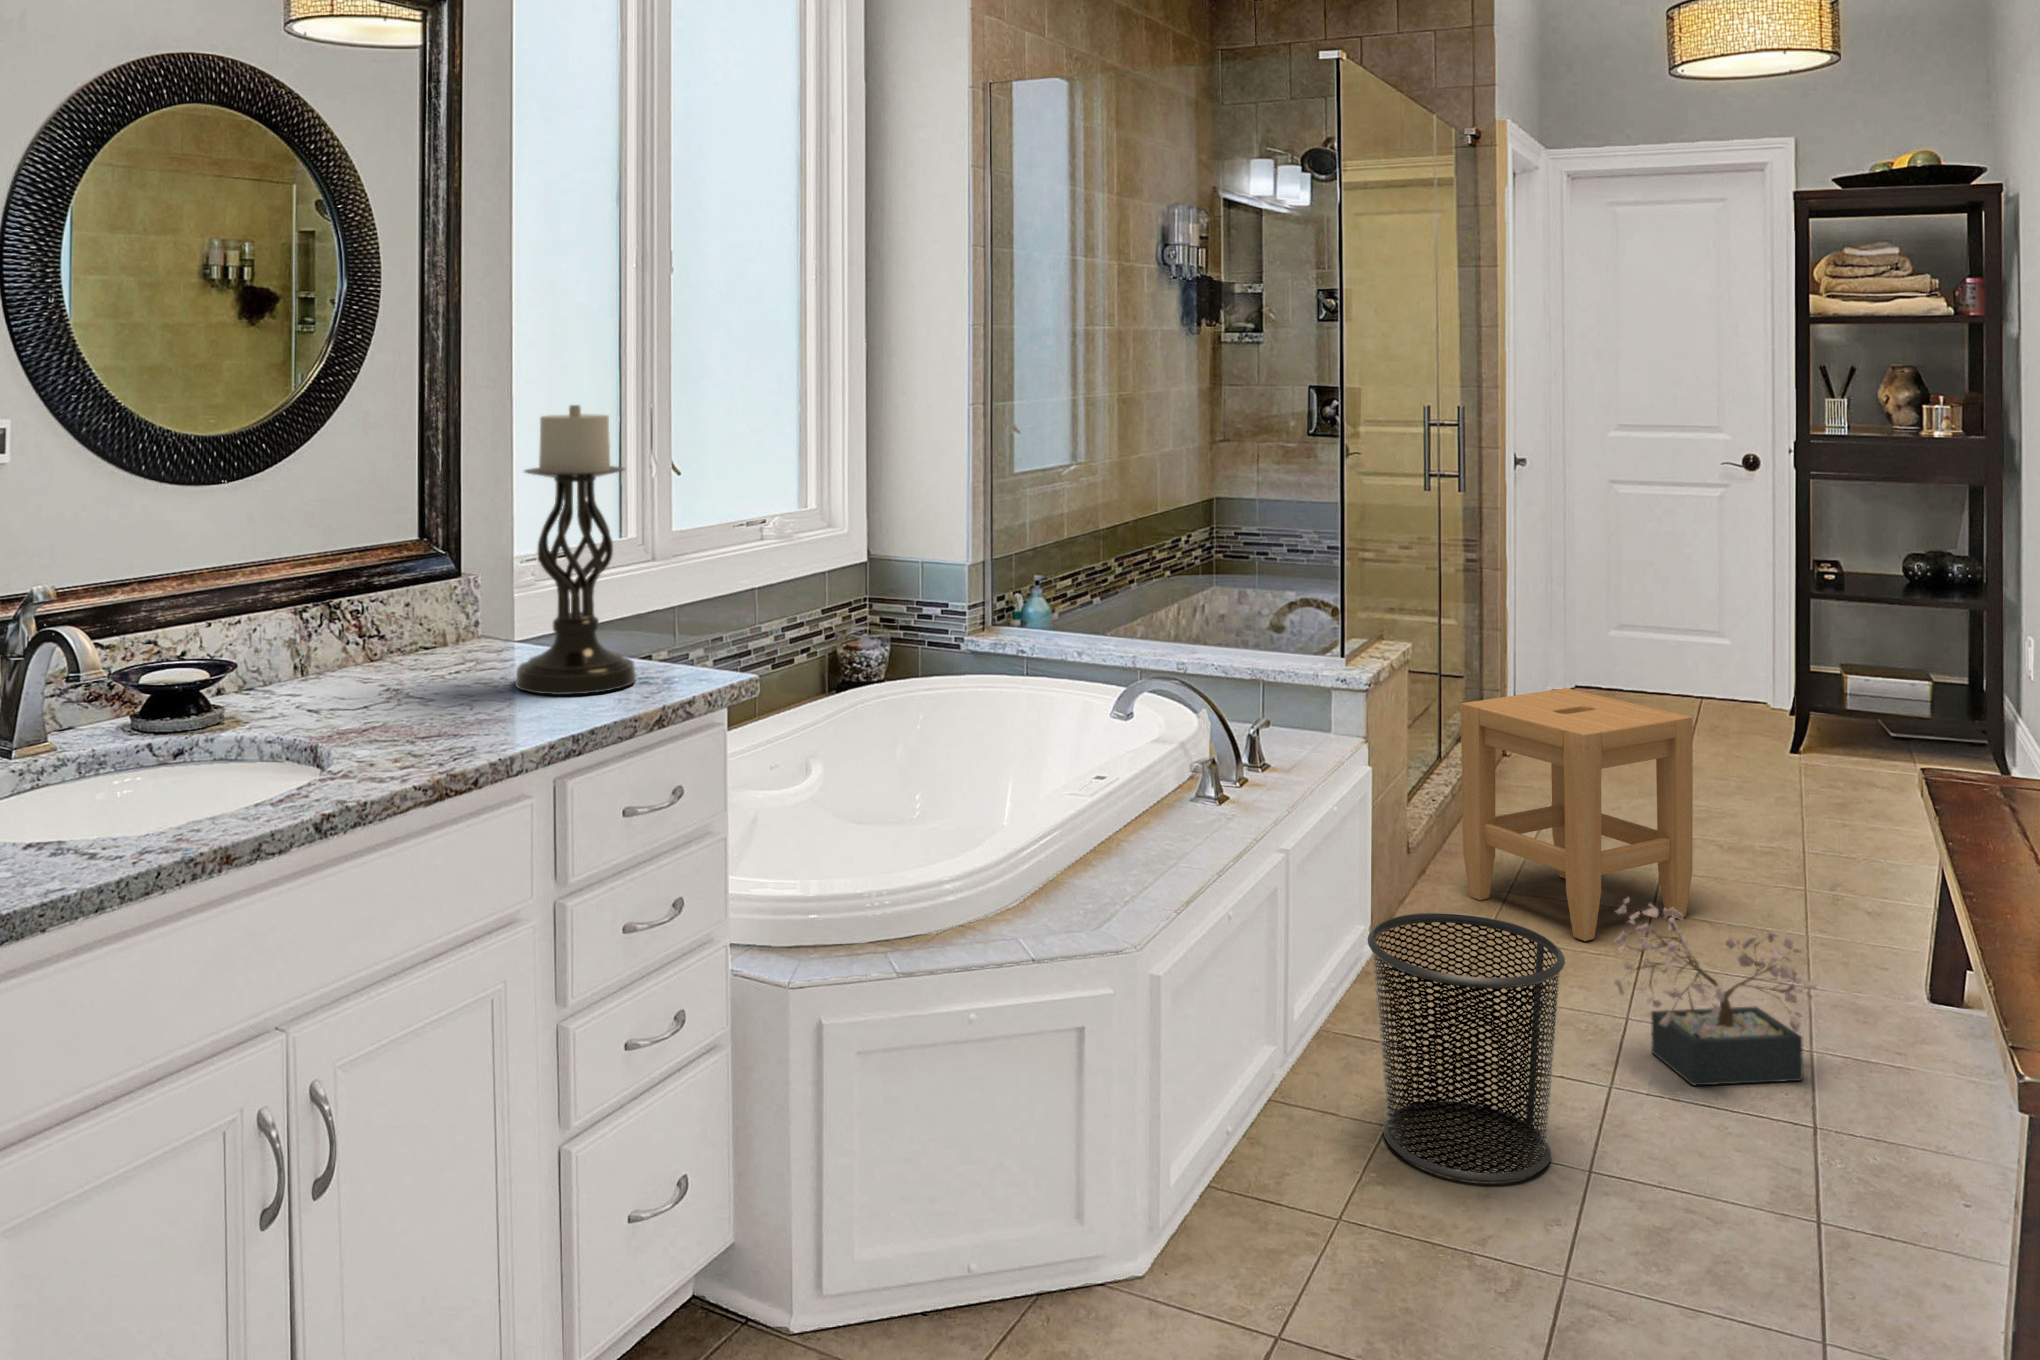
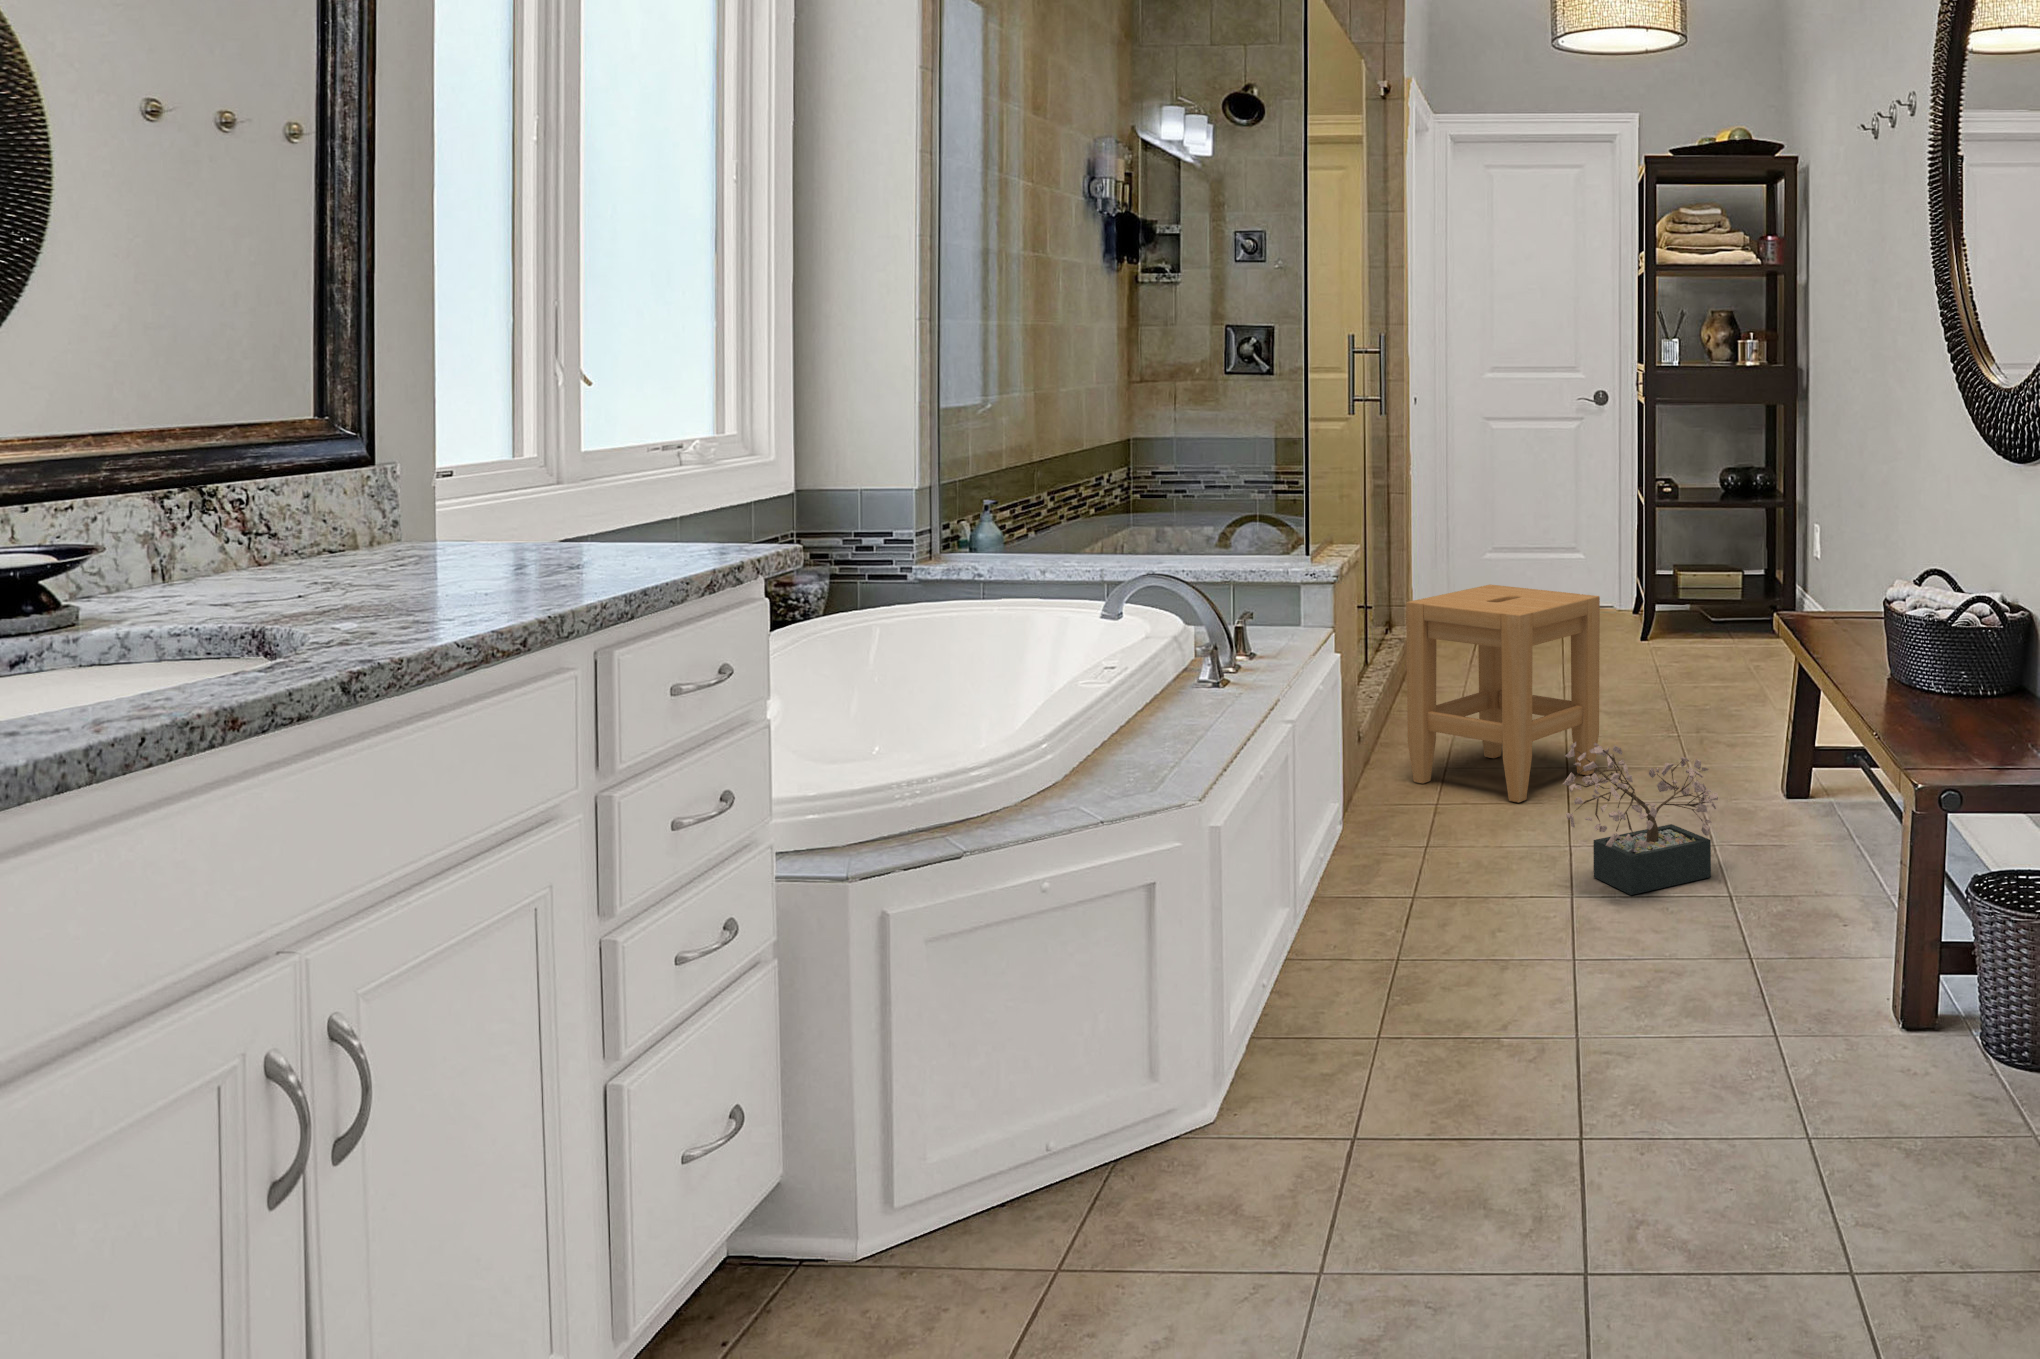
candle holder: present [515,405,636,695] -> none [496,237,656,573]
waste bin: present [1367,913,1565,1183] -> none [1375,766,1548,1000]

